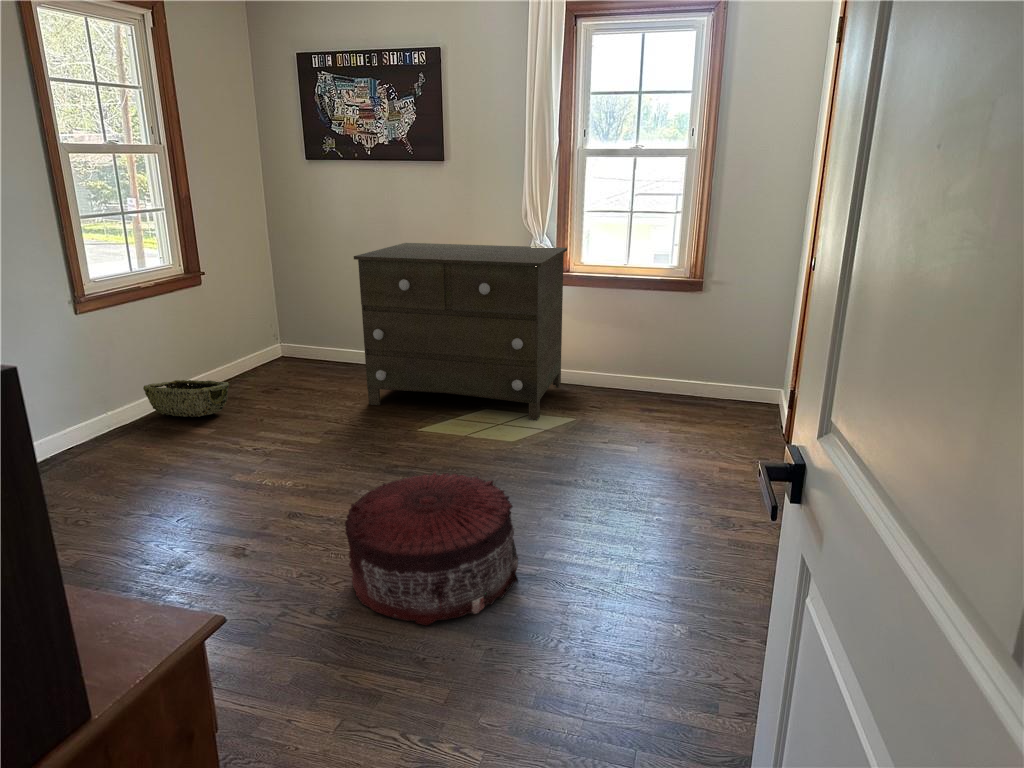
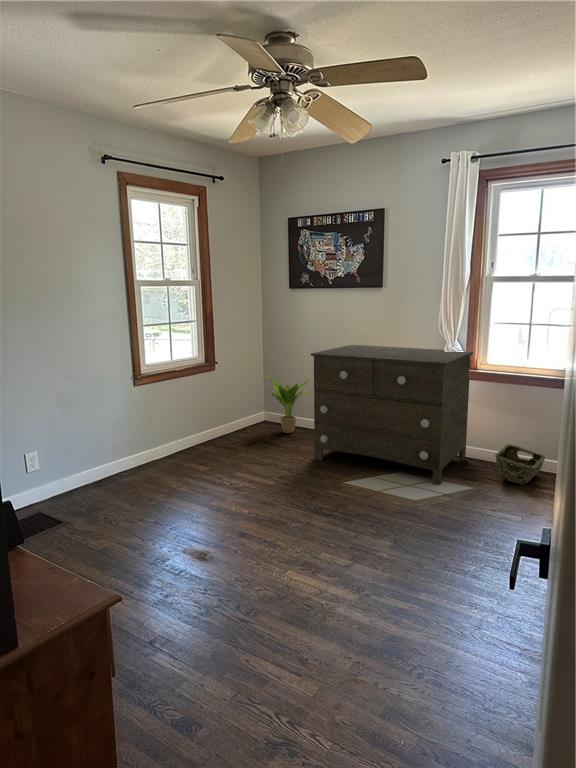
potted plant: none [279,289,356,372] -> present [266,375,312,433]
woven basket: present [143,380,229,417] -> present [495,445,545,485]
pouf: present [345,472,518,625] -> none [265,515,394,633]

